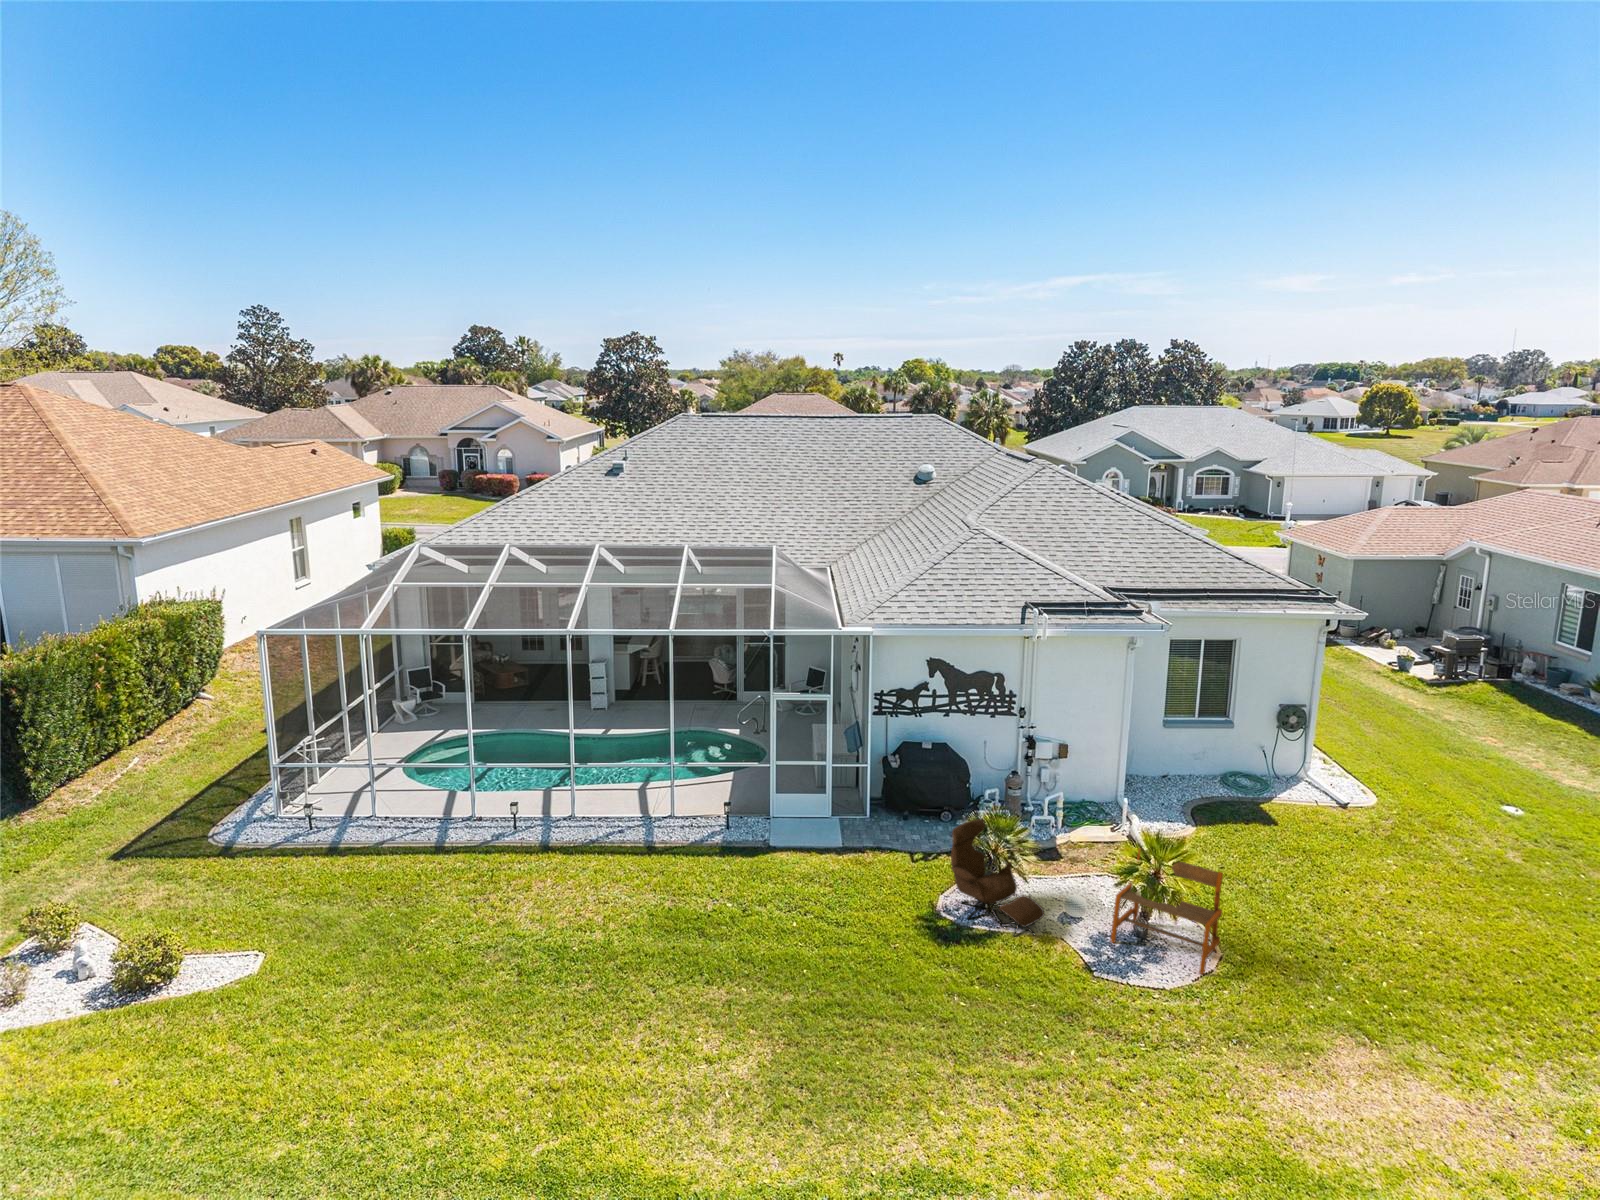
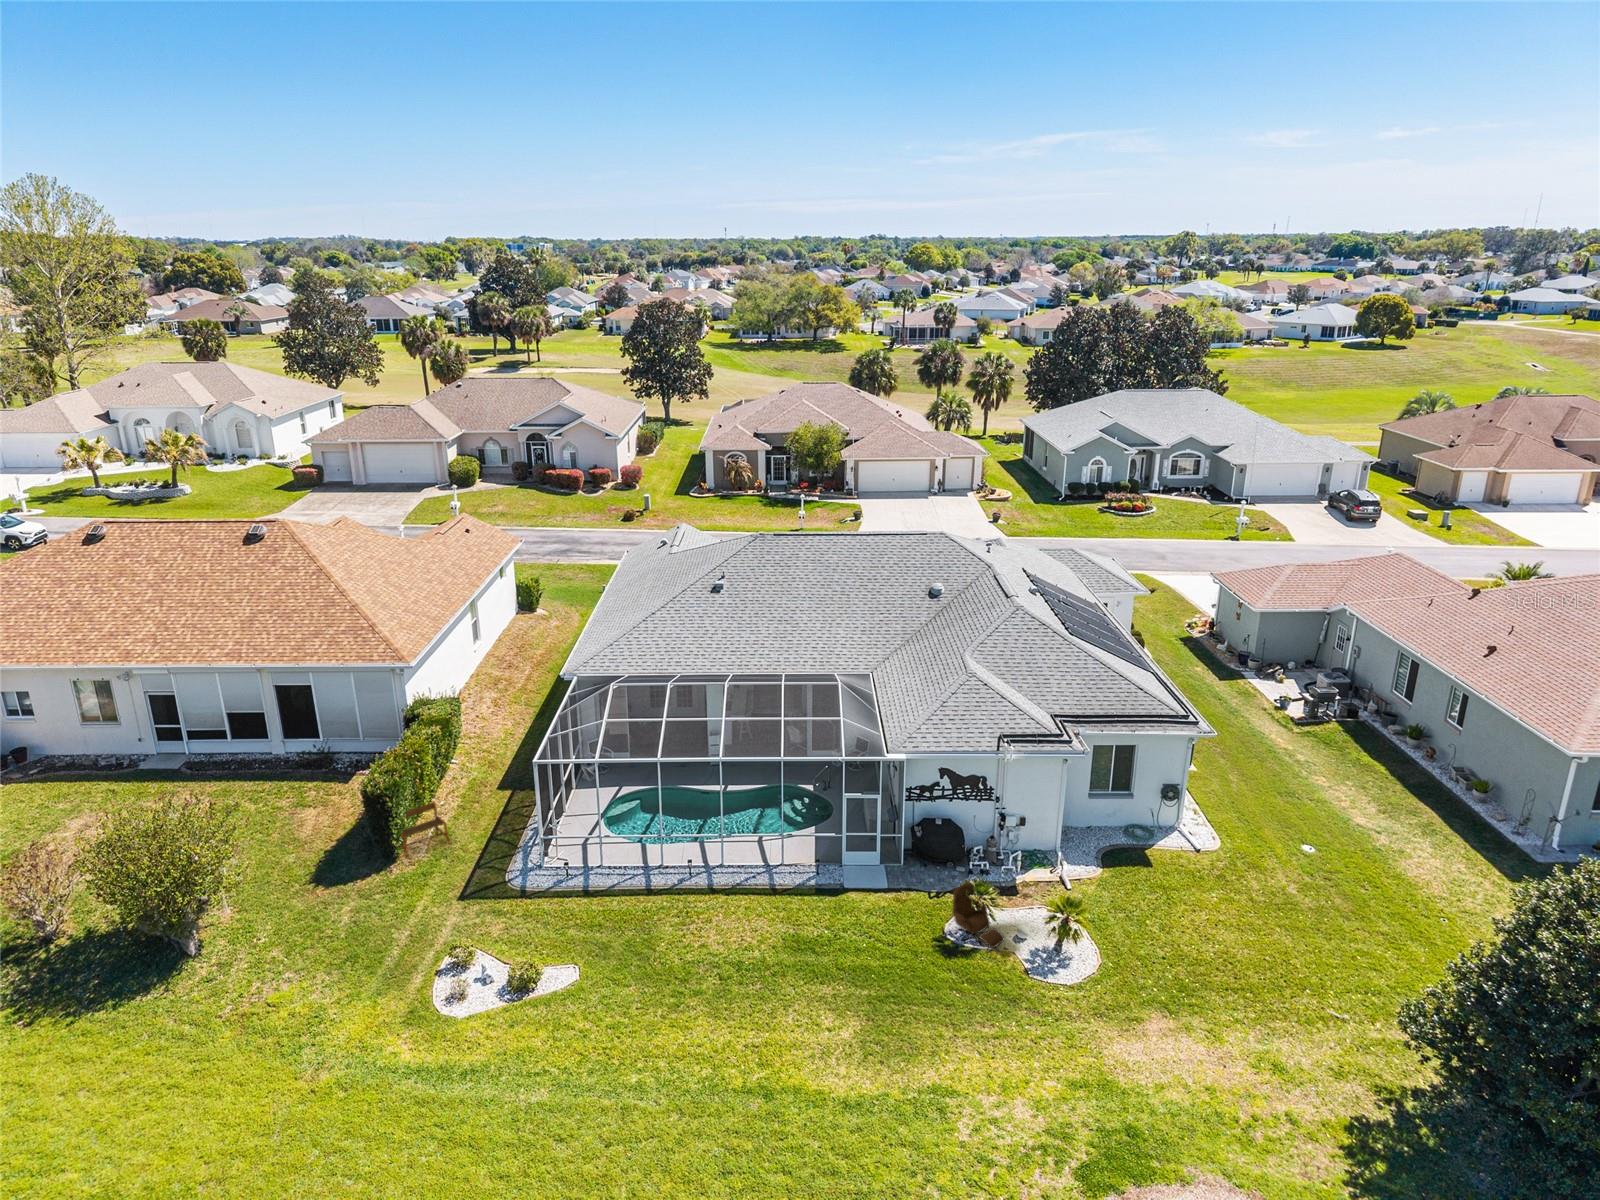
bench: present [1110,848,1223,974] -> present [401,802,449,858]

